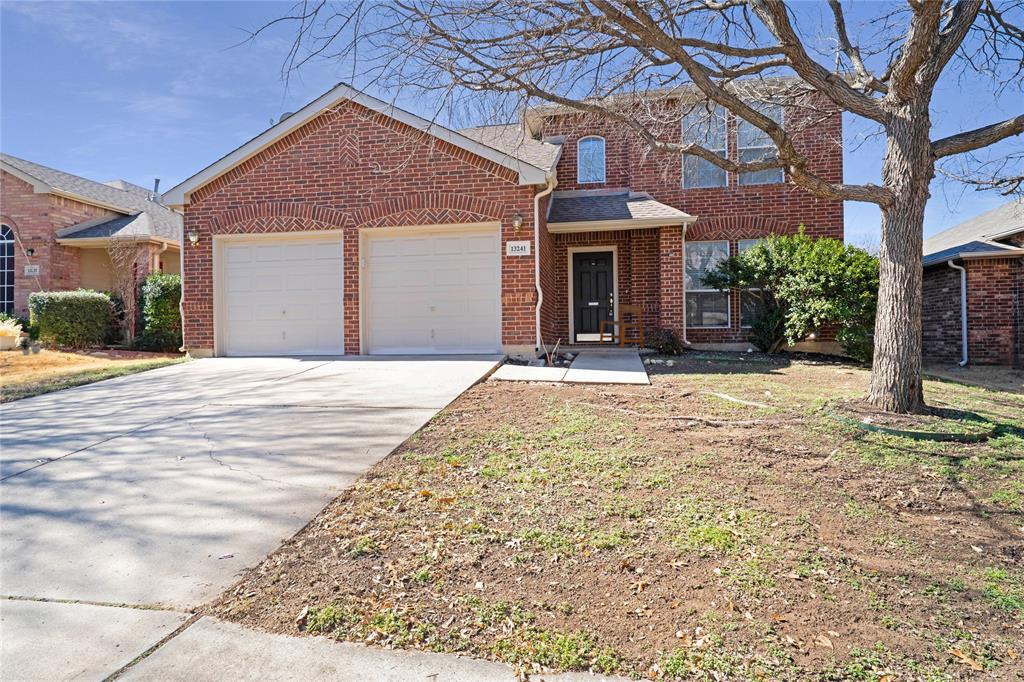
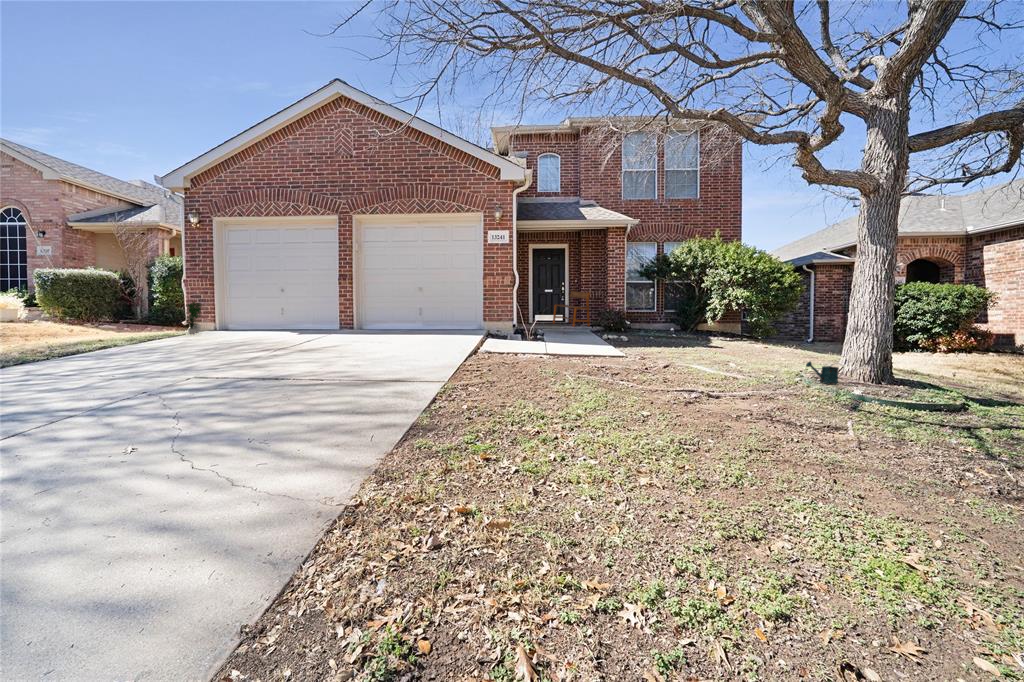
potted plant: present [19,325,40,355] -> present [185,302,202,334]
watering can: none [821,386,860,411] -> present [806,362,844,385]

